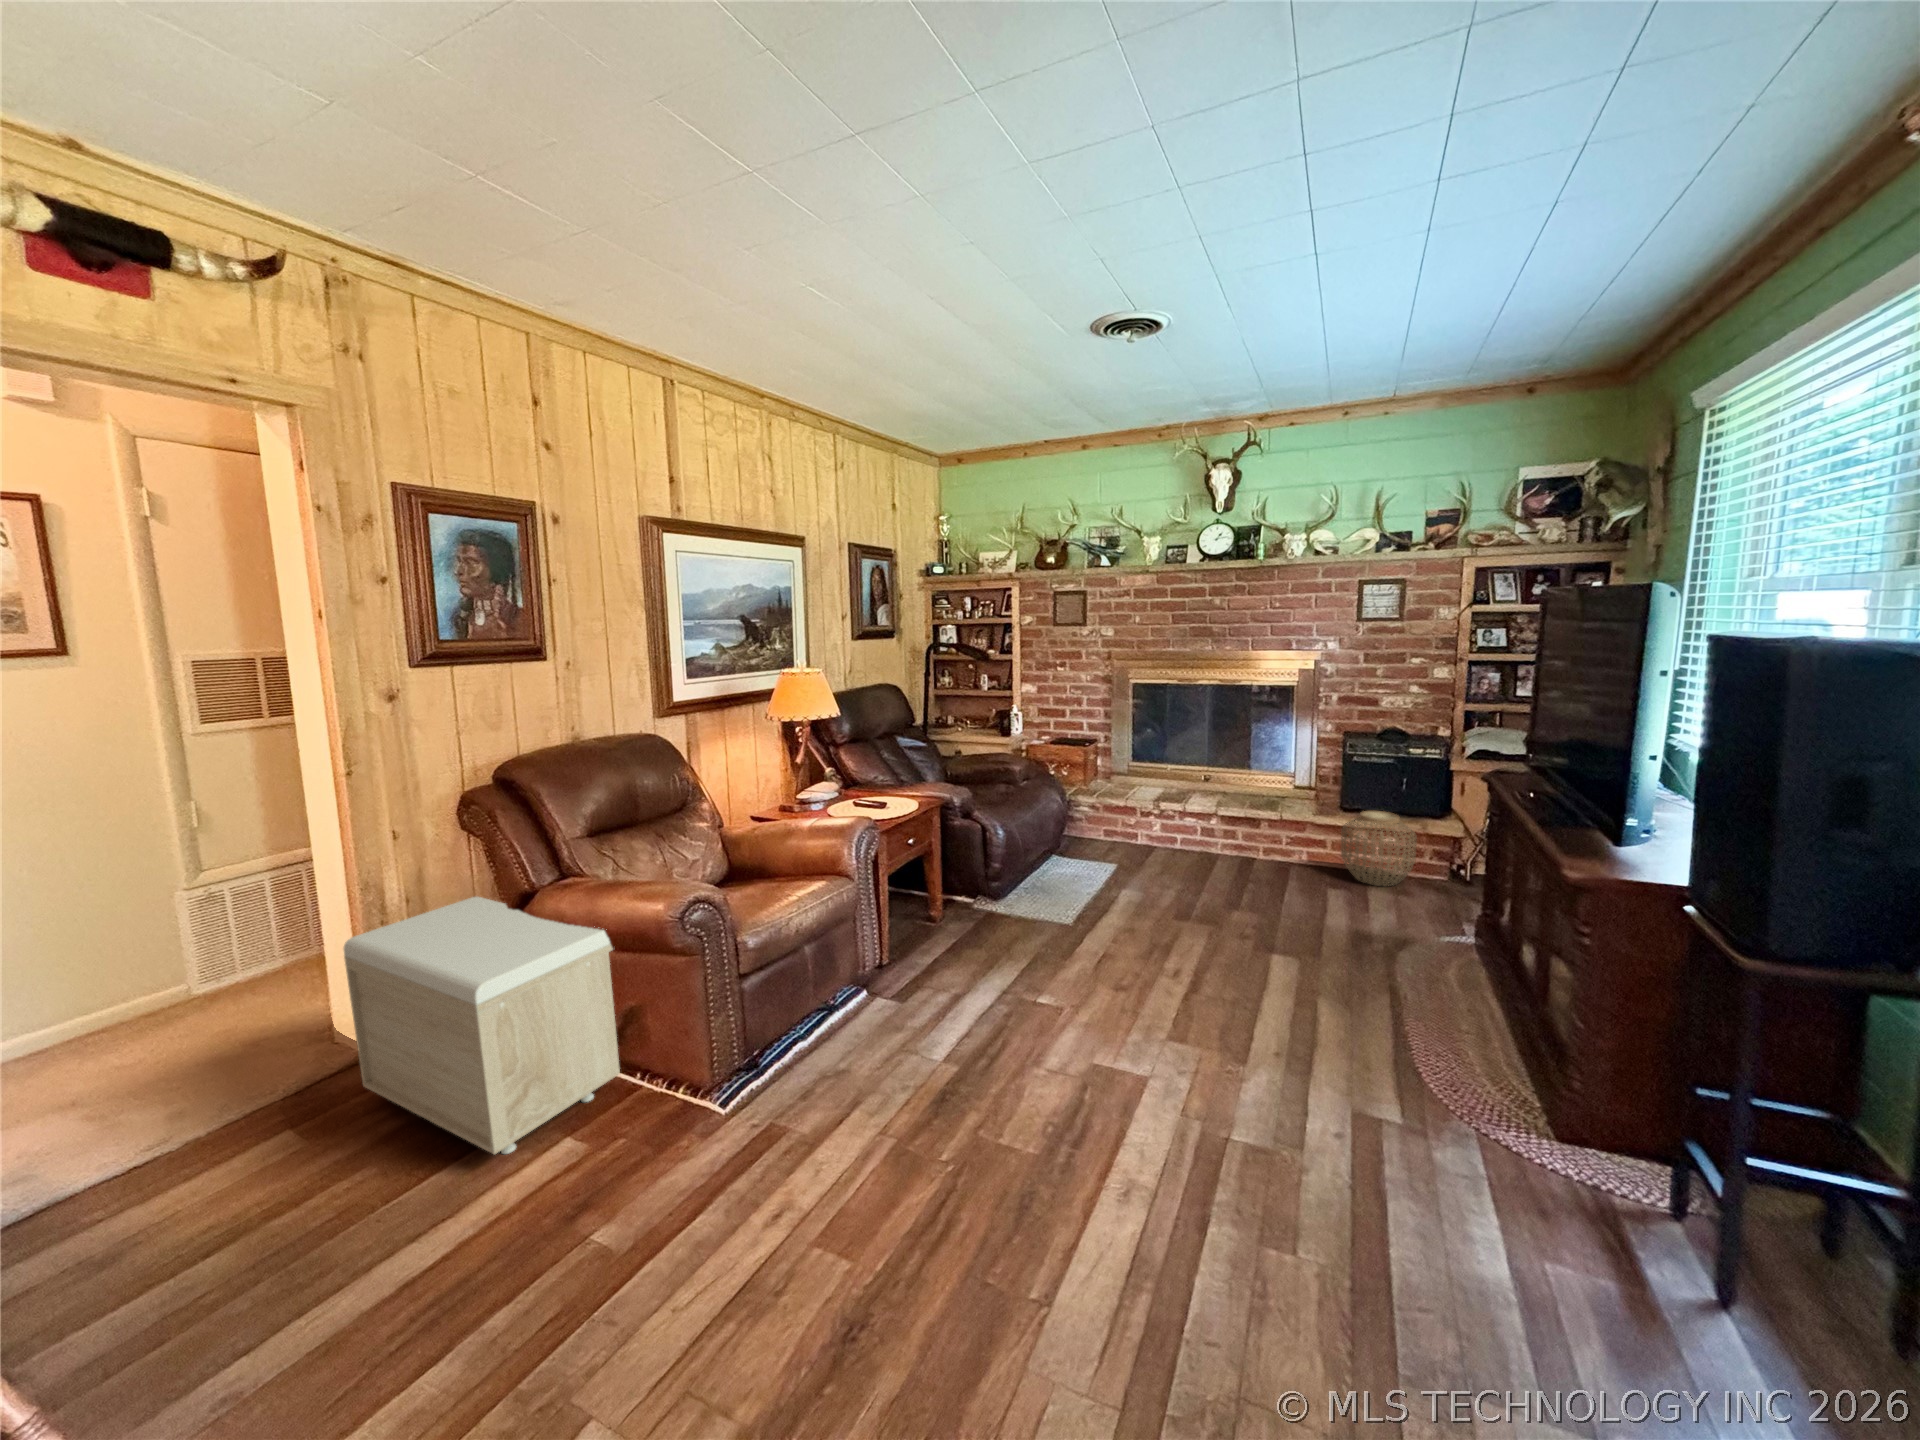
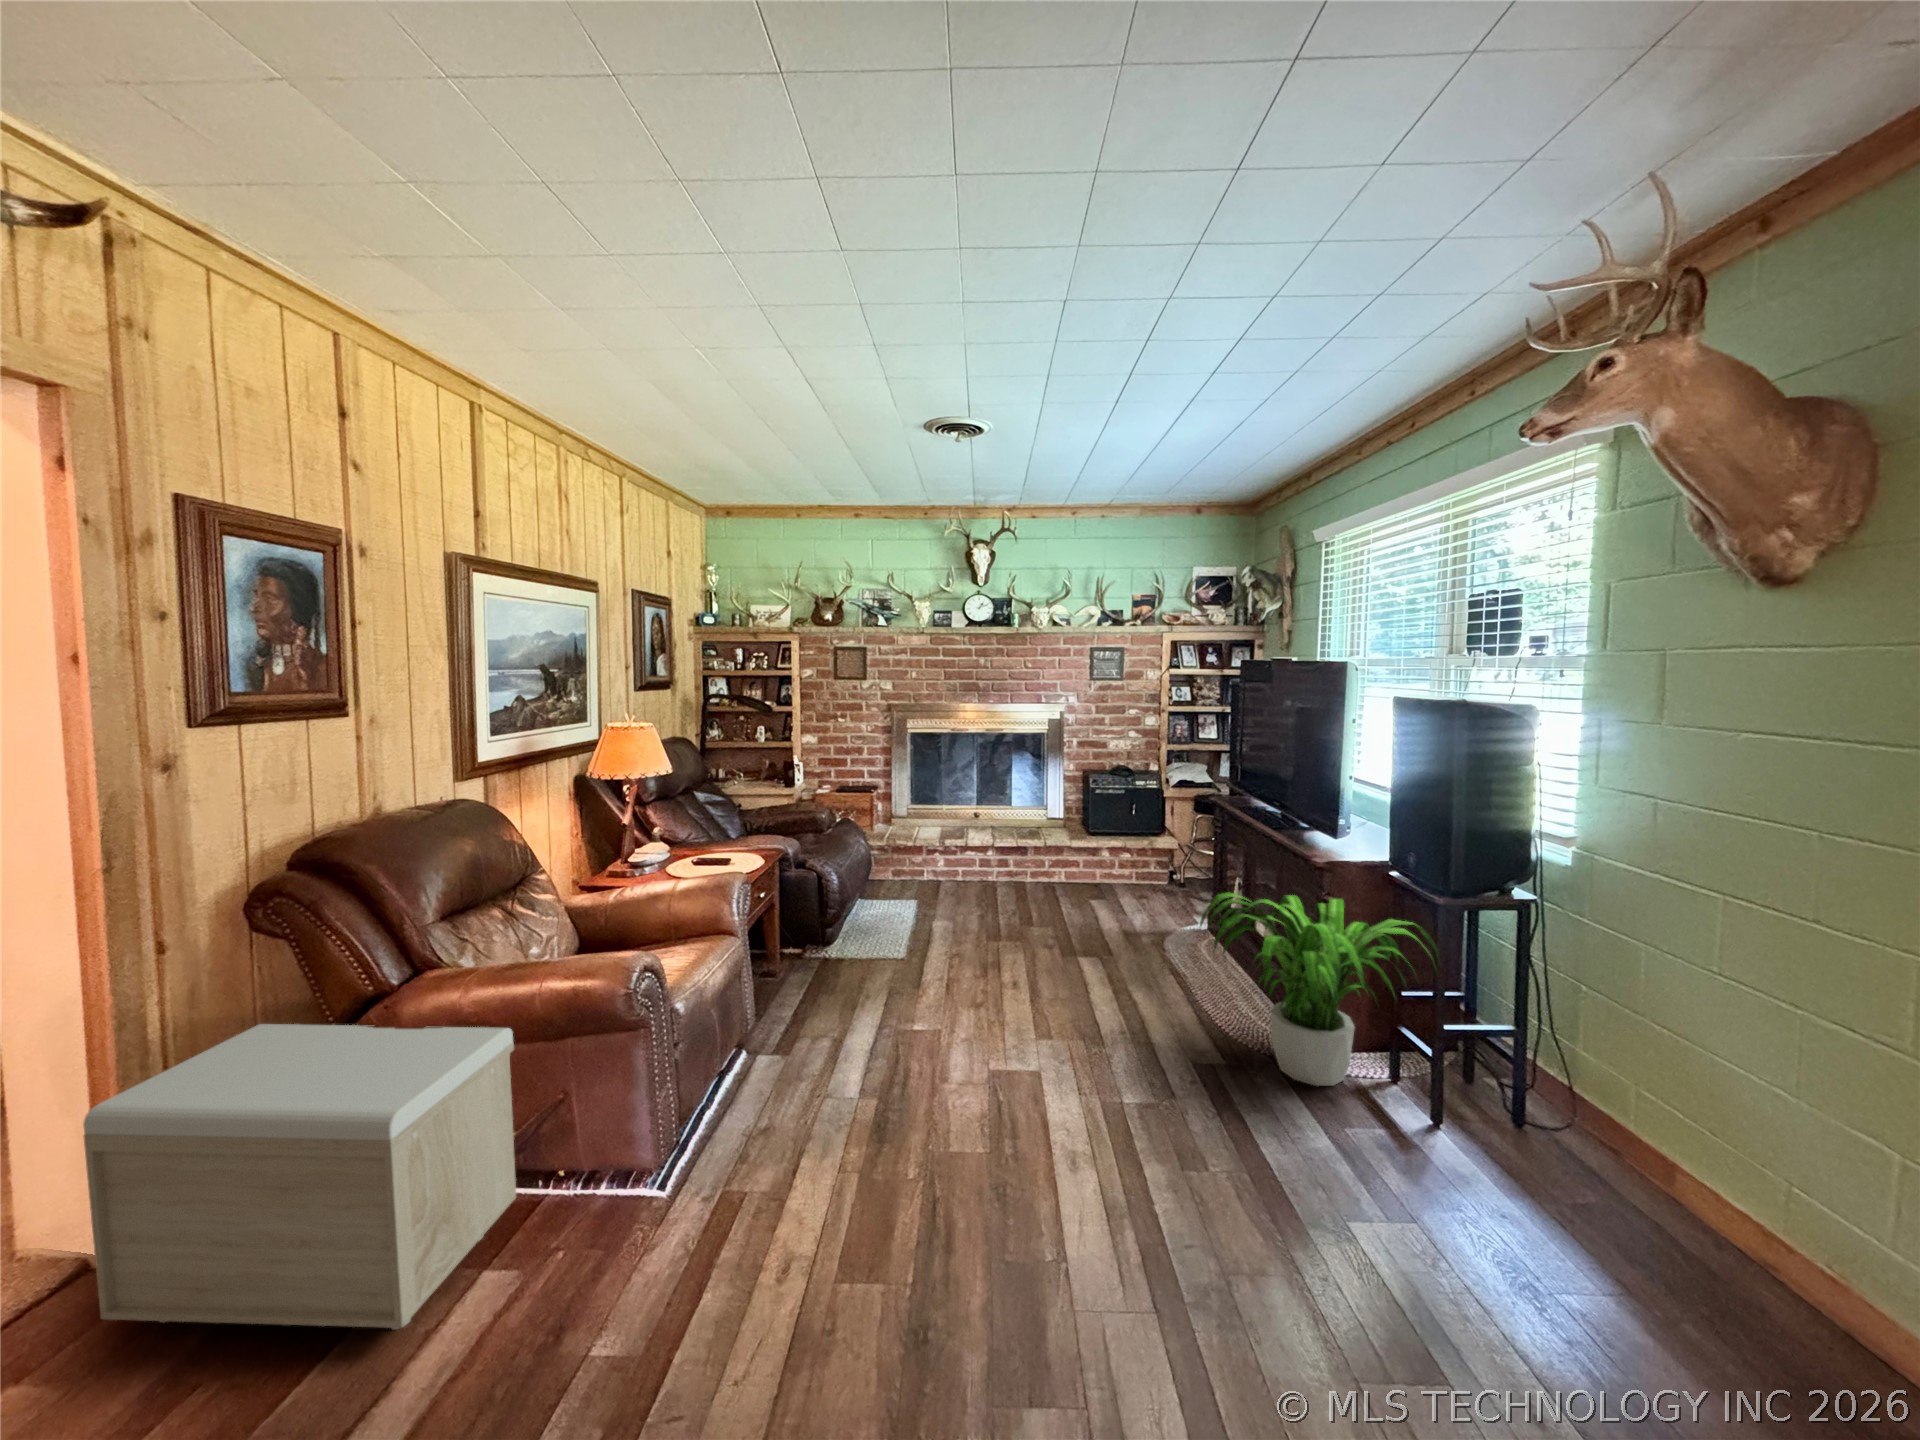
woven basket: present [1341,811,1417,886] -> none [1094,832,1147,892]
potted plant: none [1377,906,1791,1206] -> present [1199,892,1439,1086]

